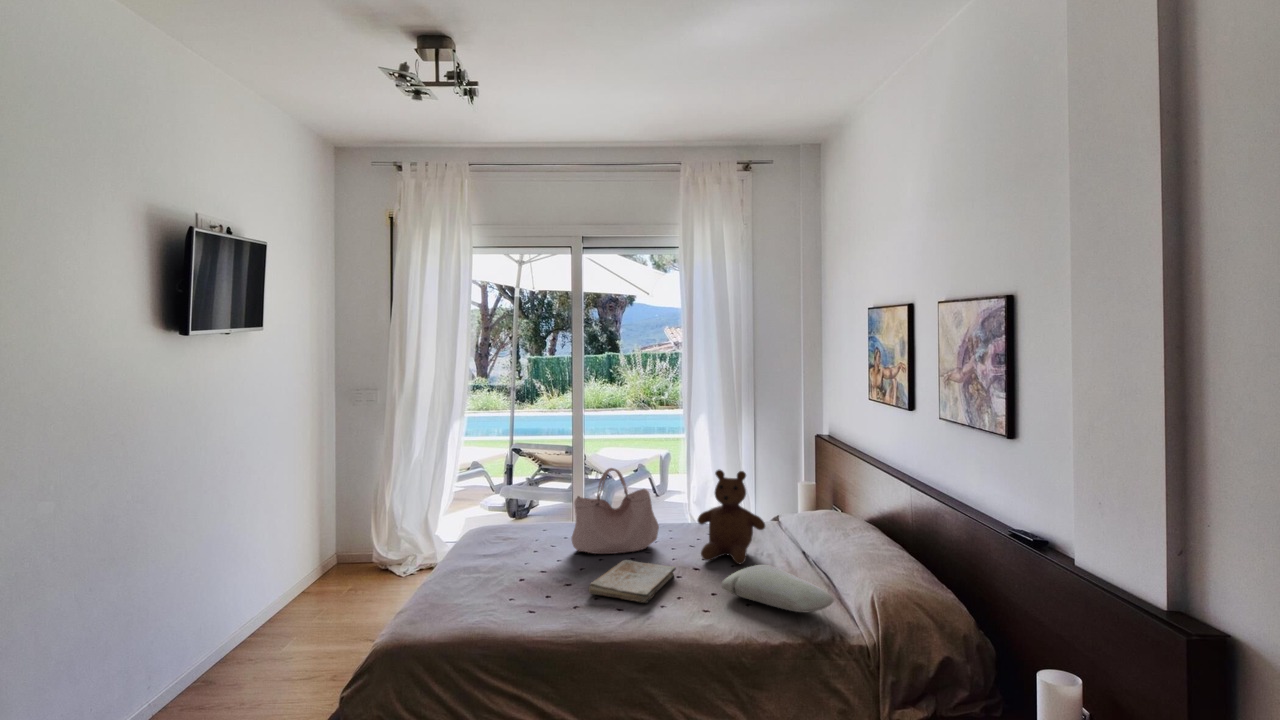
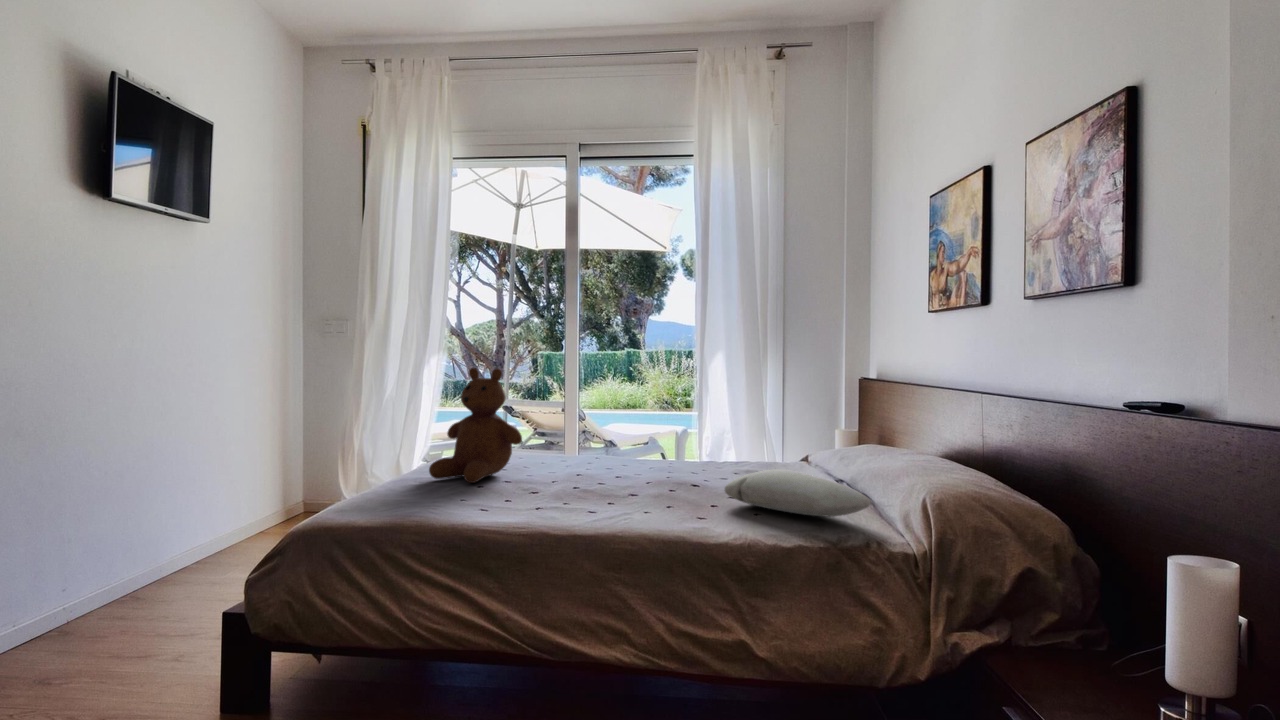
handbag: present [572,468,659,554] -> none [551,368,660,470]
teddy bear: present [697,470,765,564] -> present [429,368,522,483]
book: present [588,560,676,603] -> none [554,469,672,504]

